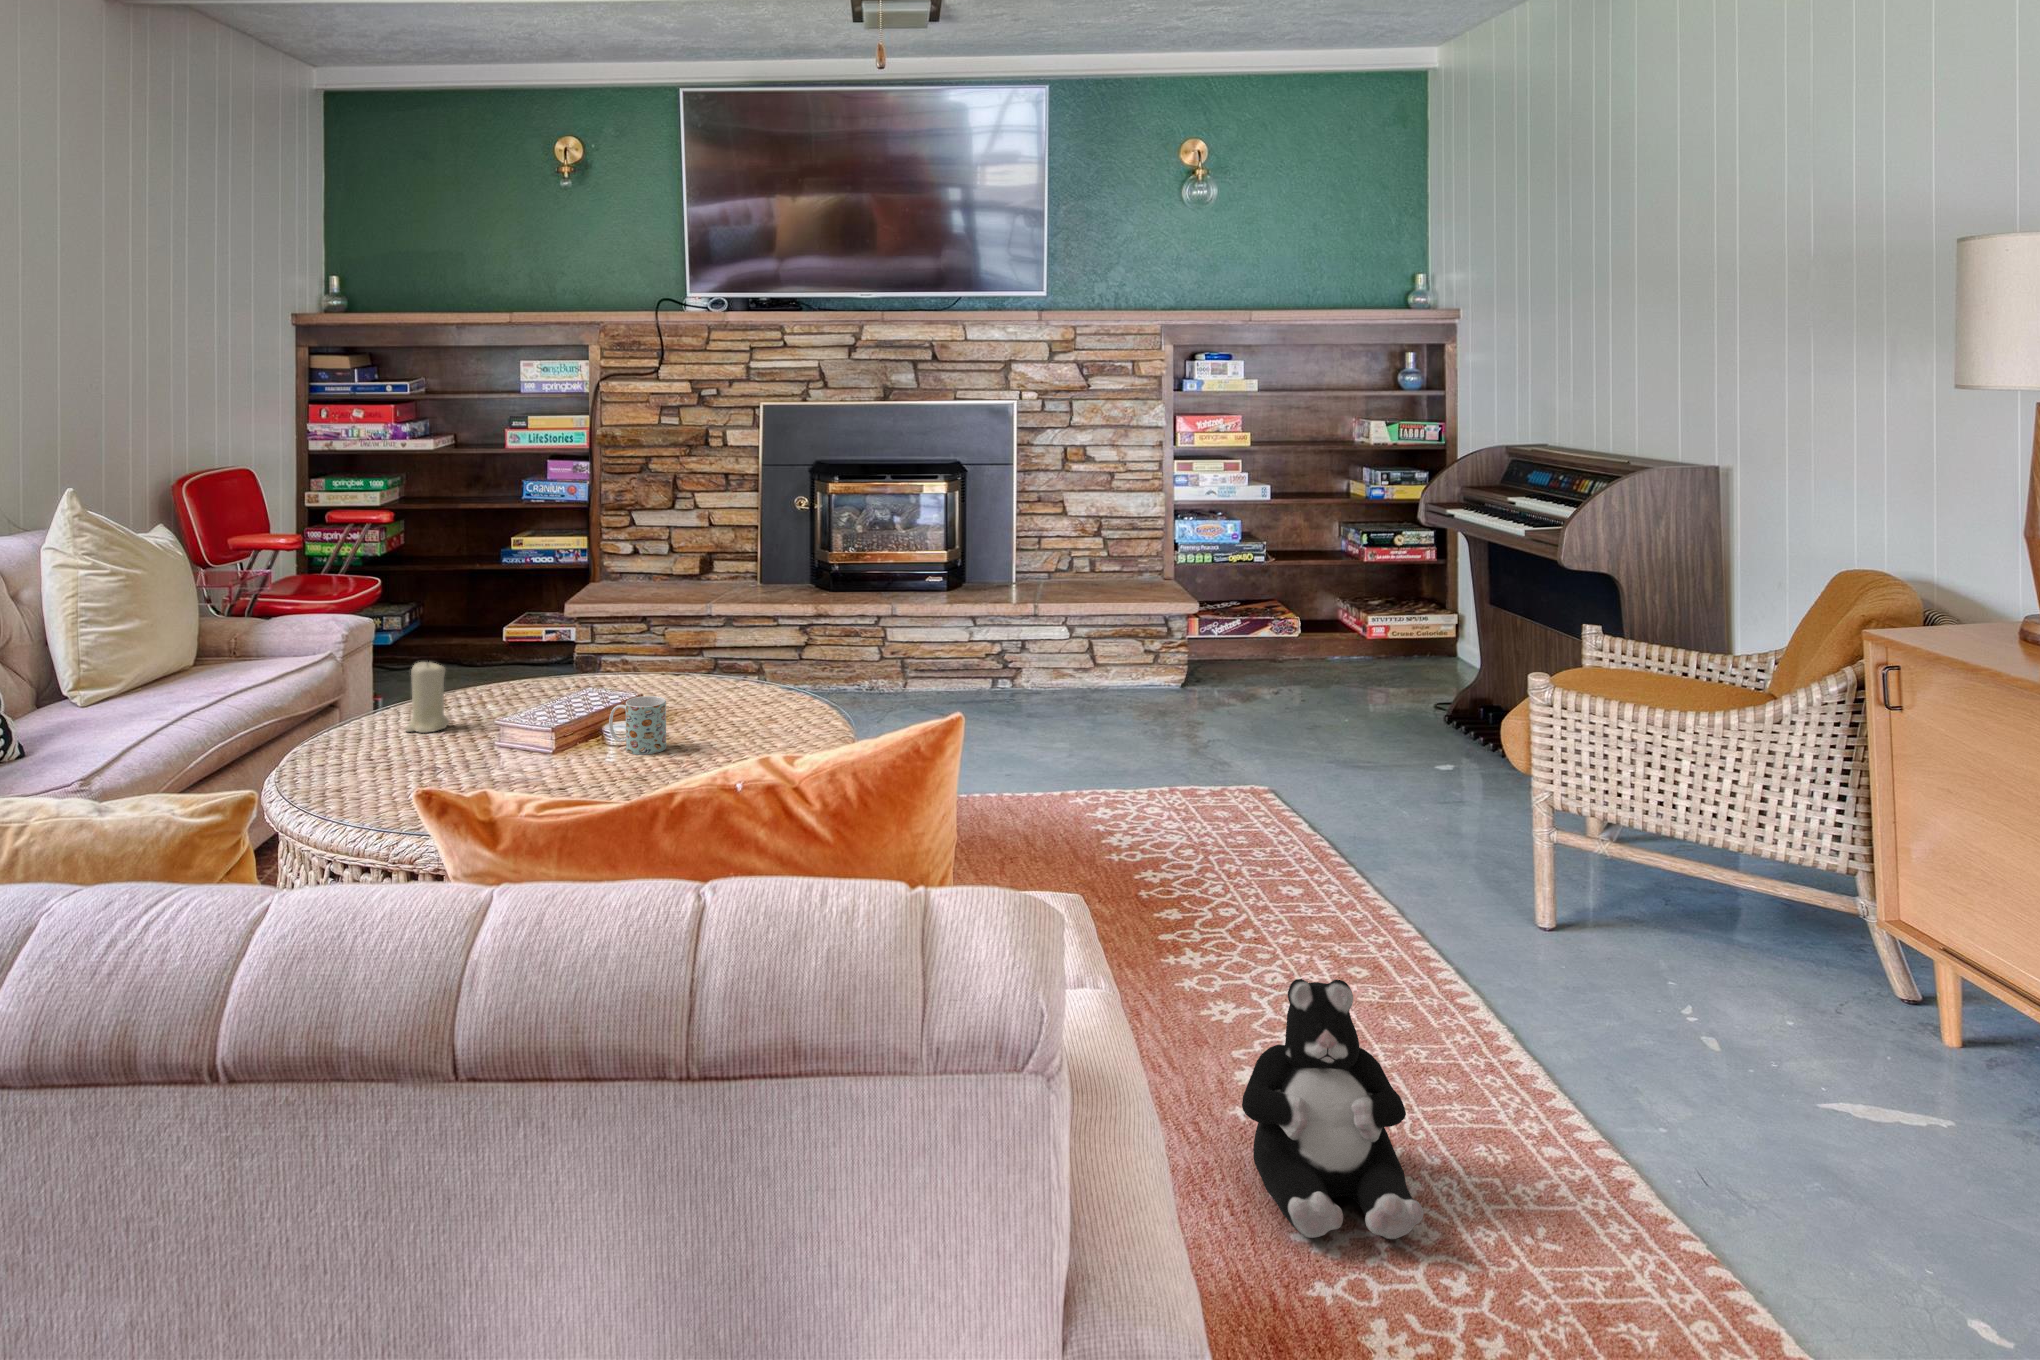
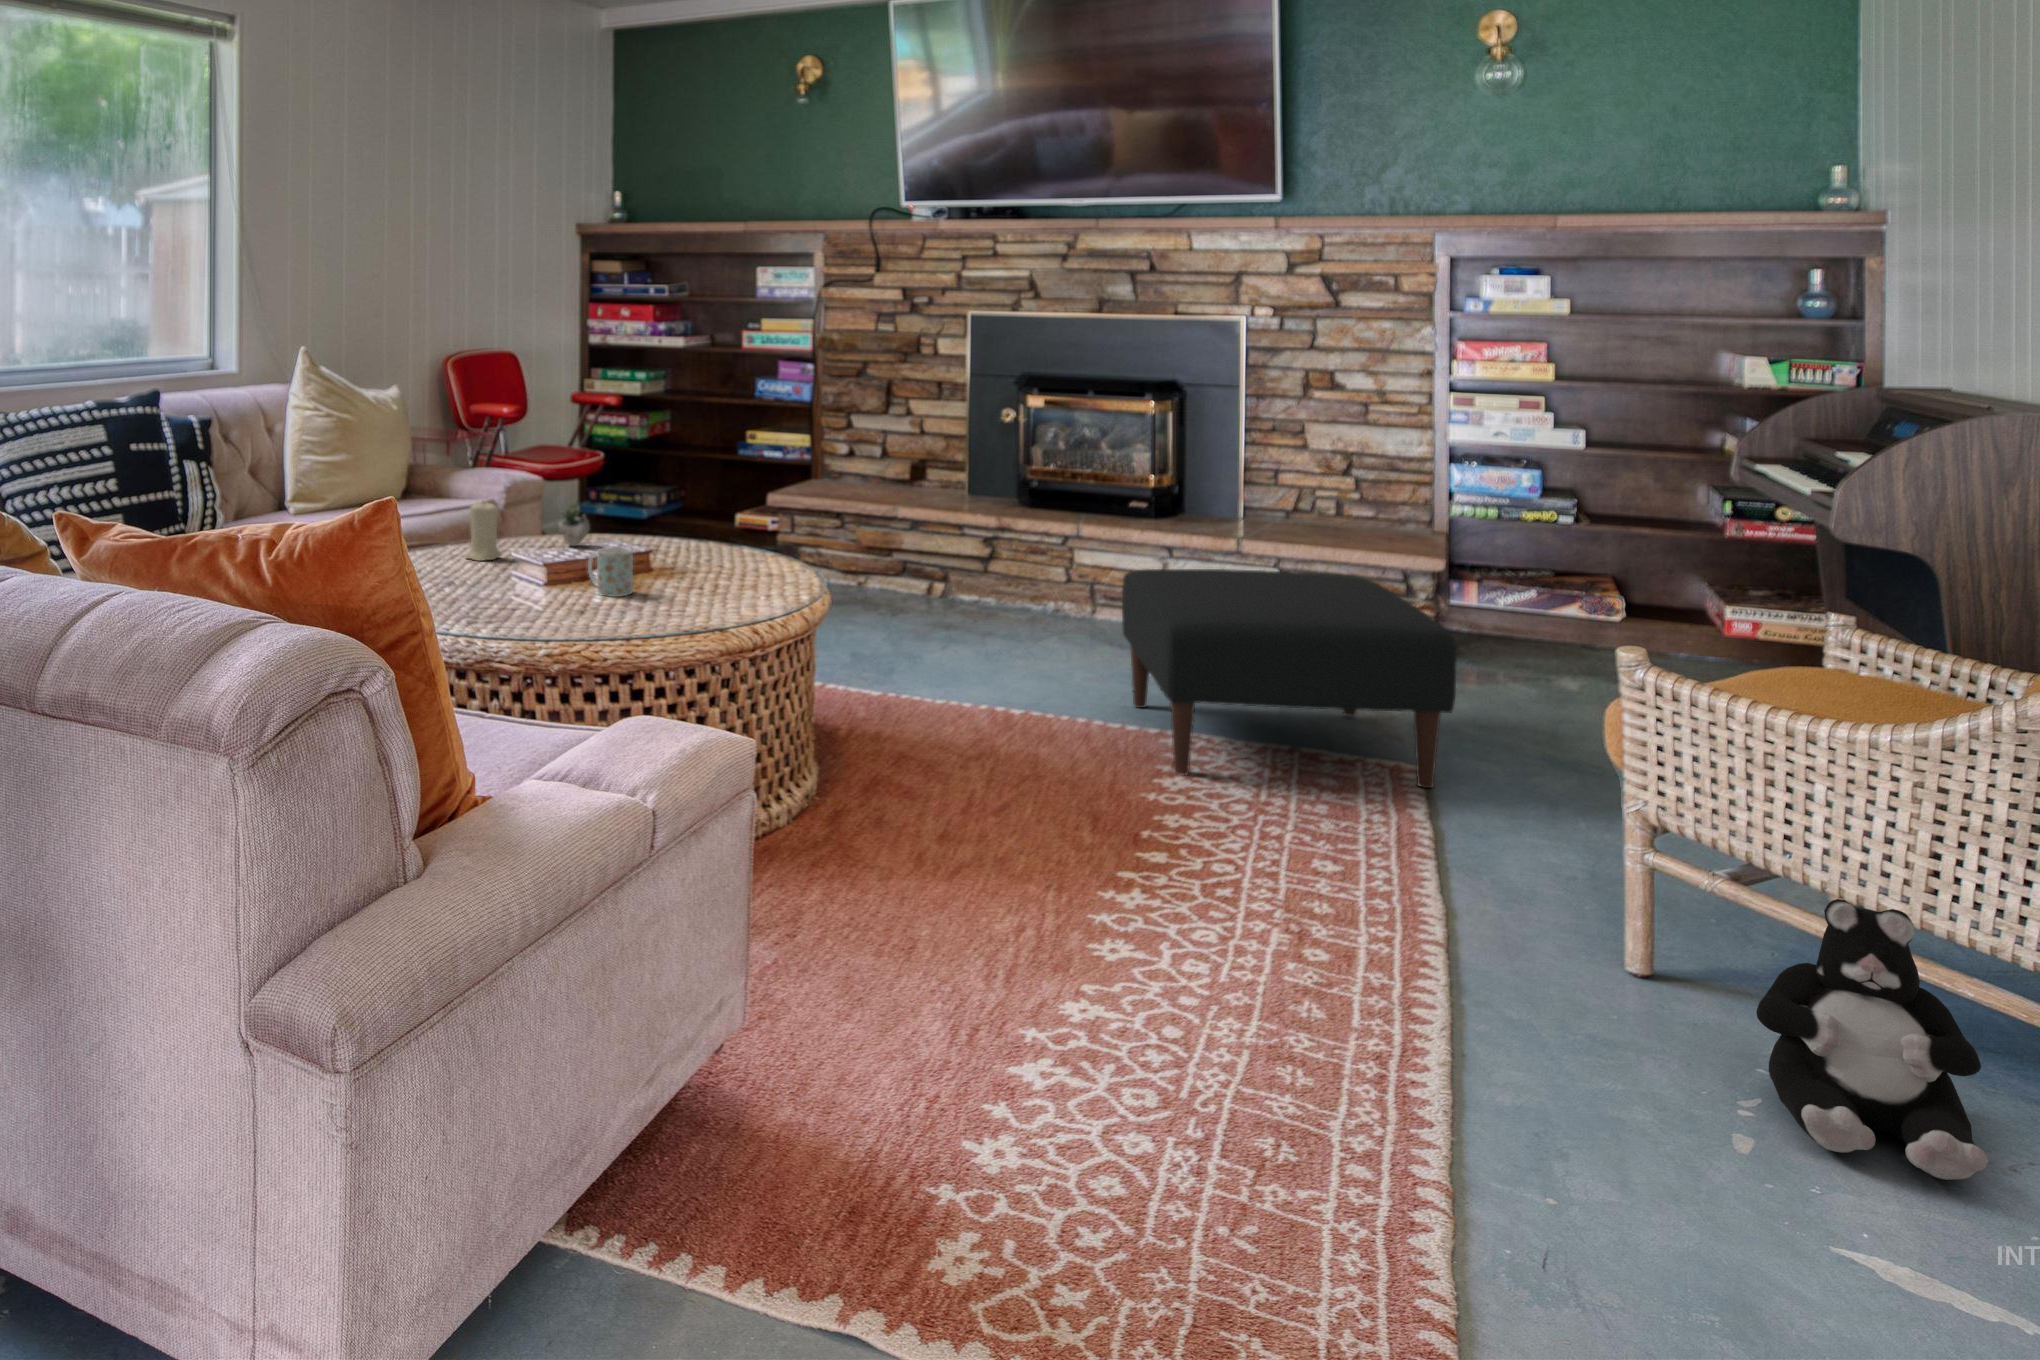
ottoman: none [1019,630,1324,835] -> present [1122,569,1457,788]
succulent plant: none [487,642,556,698] -> present [559,504,589,546]
plush toy: present [1242,979,1424,1240] -> present [1756,899,1988,1180]

